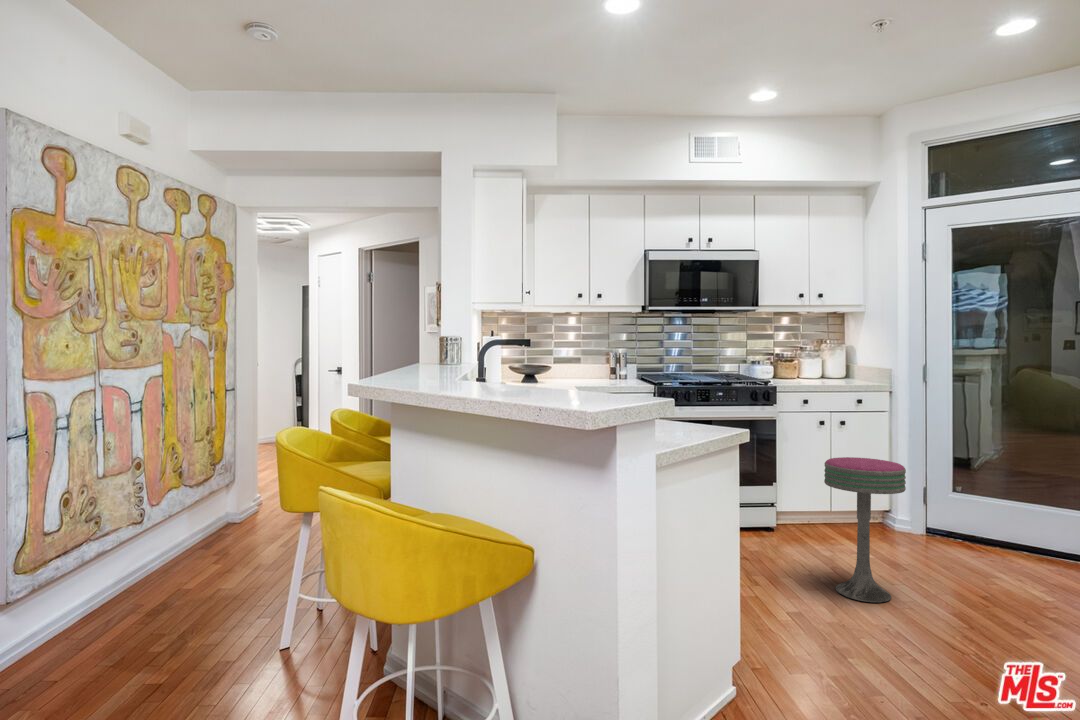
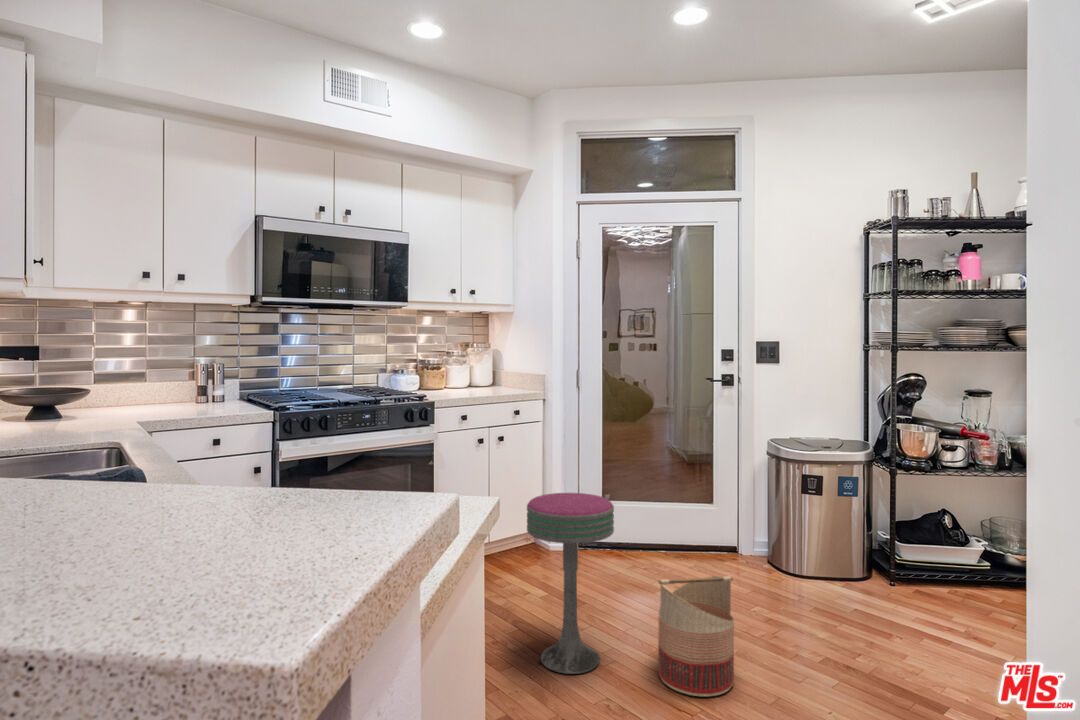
basket: none [940,535,1025,645] -> present [658,576,734,696]

